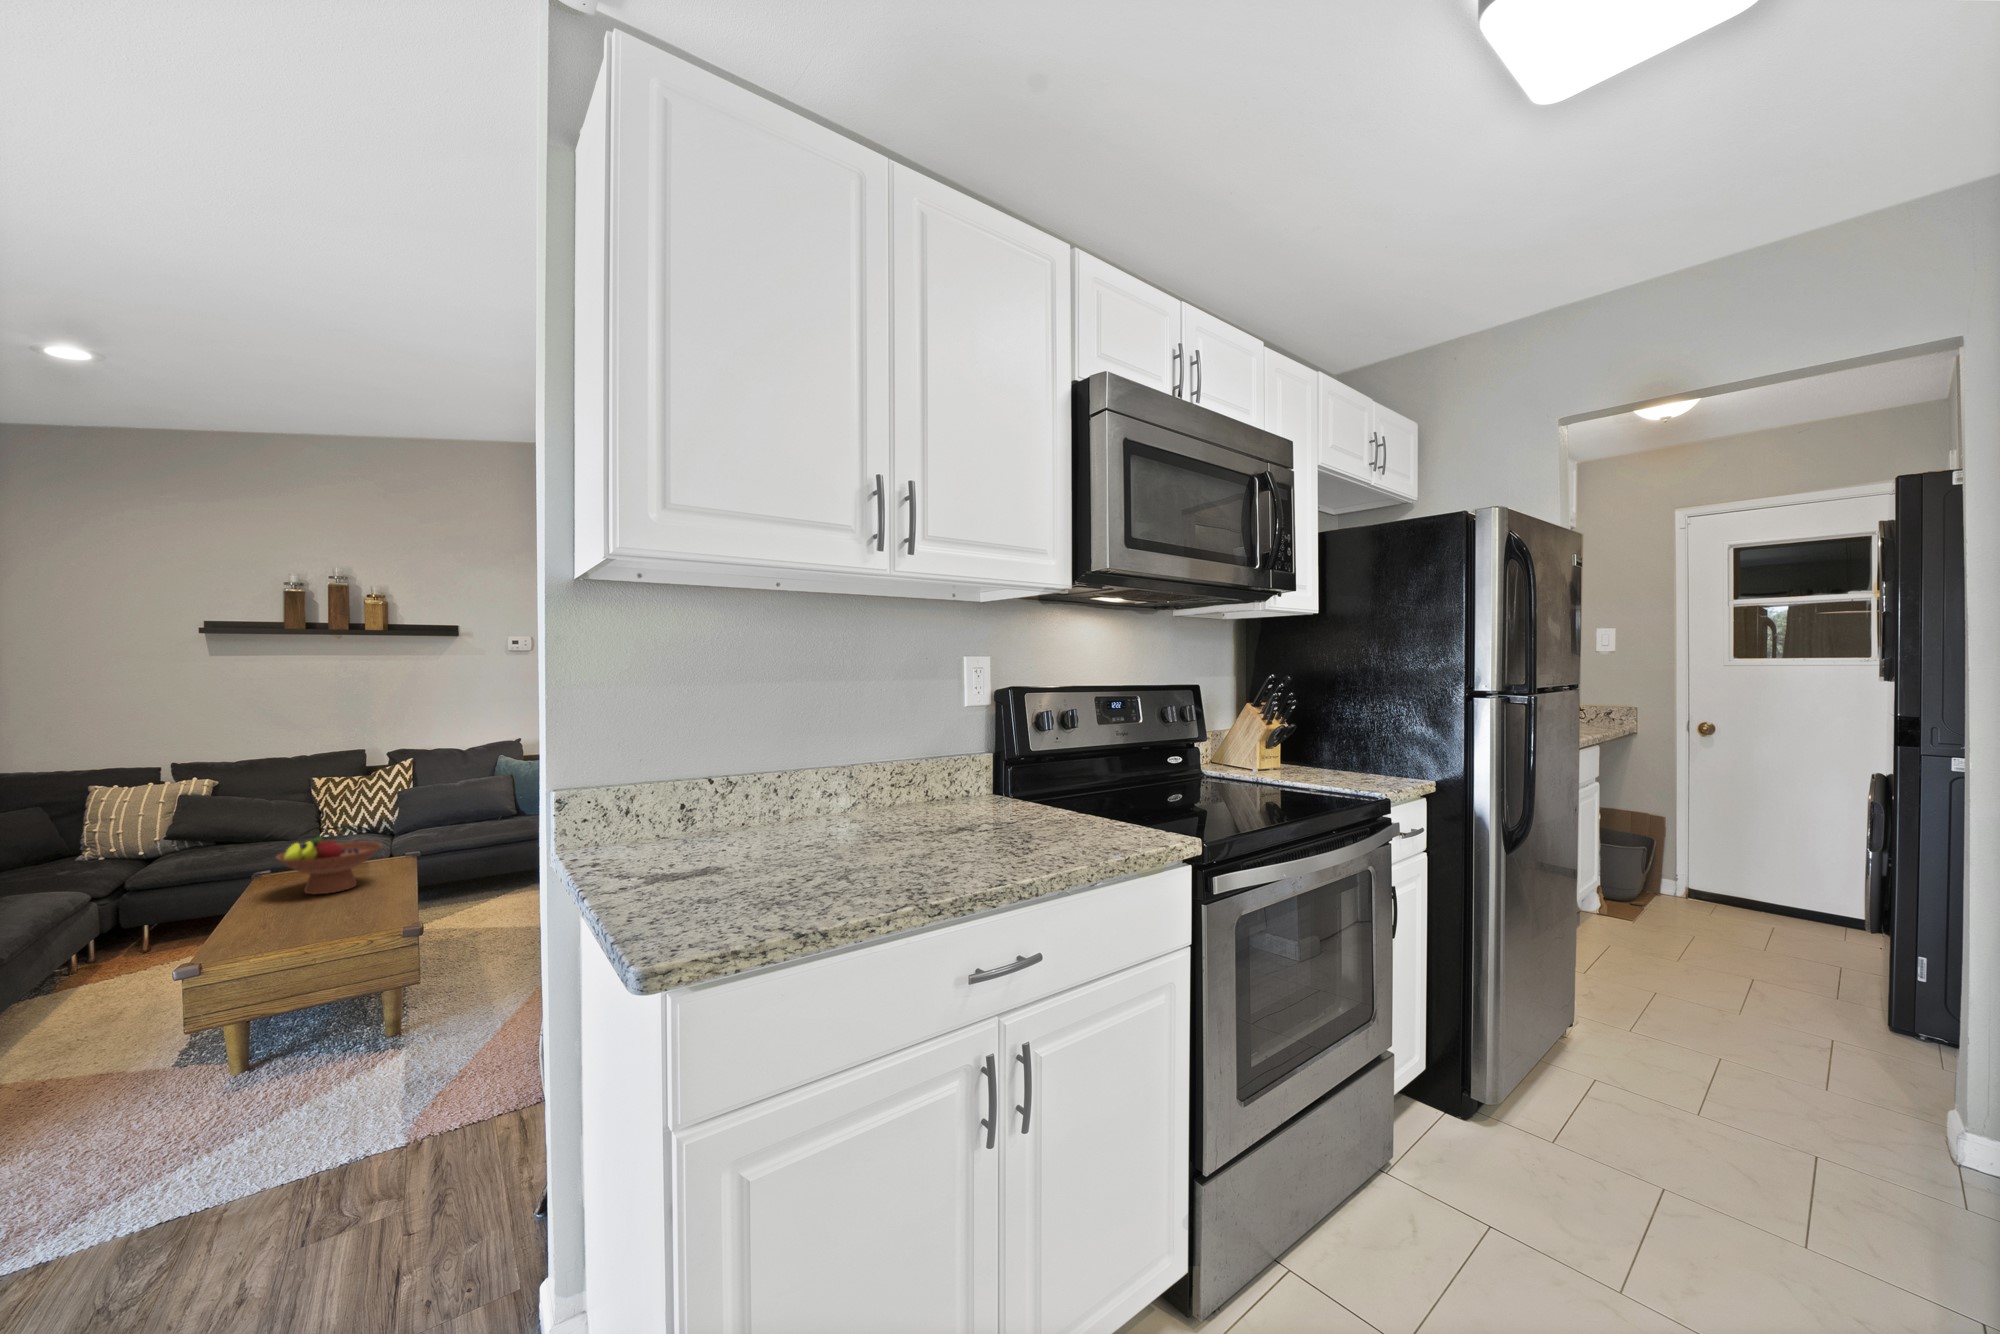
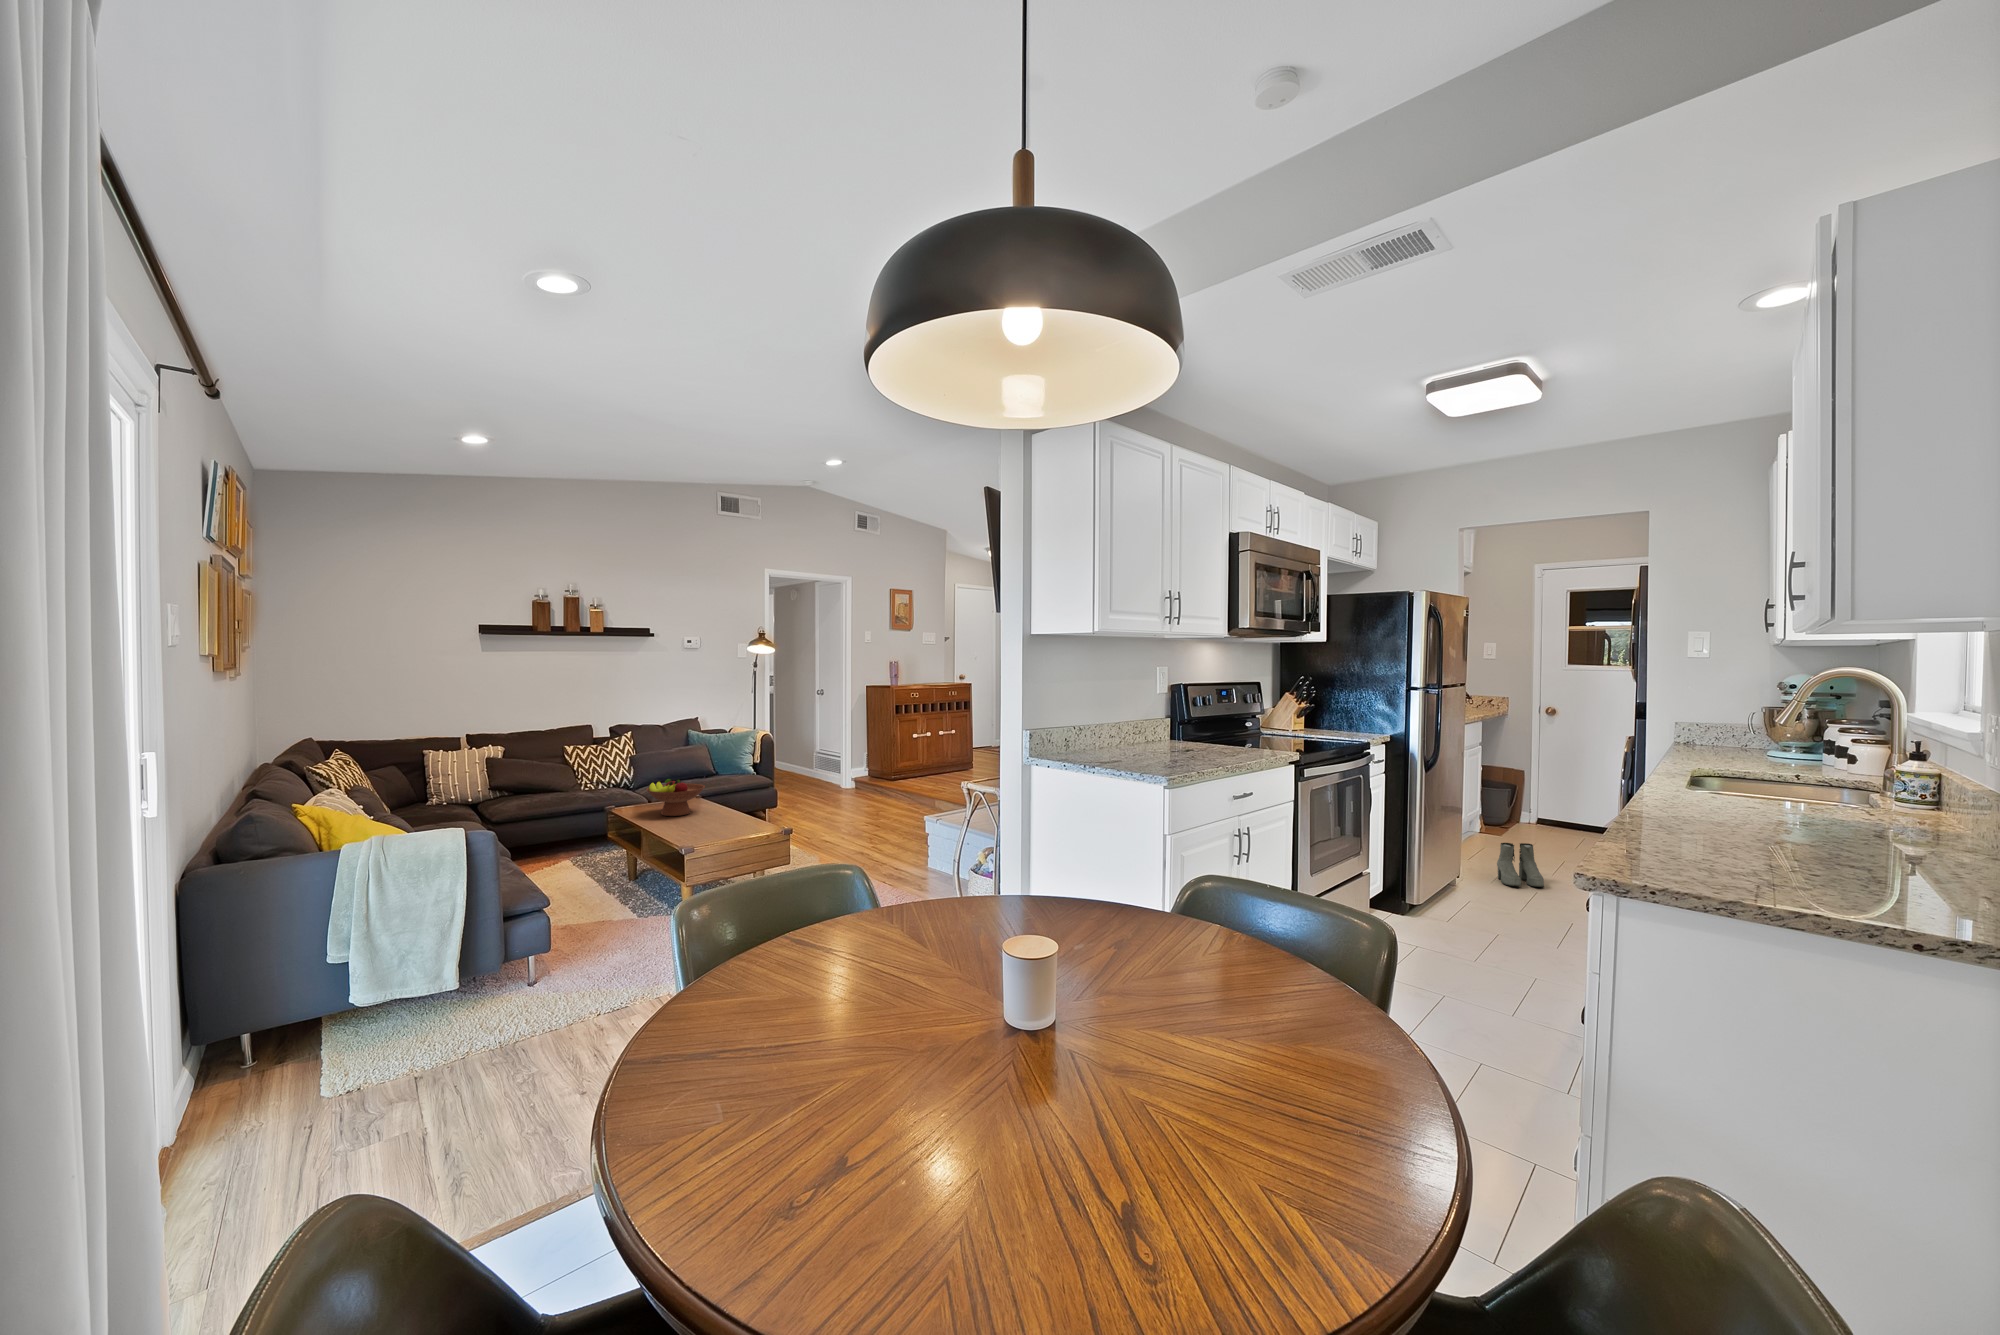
boots: none [1641,961,1737,1051] -> present [1497,843,1544,887]

